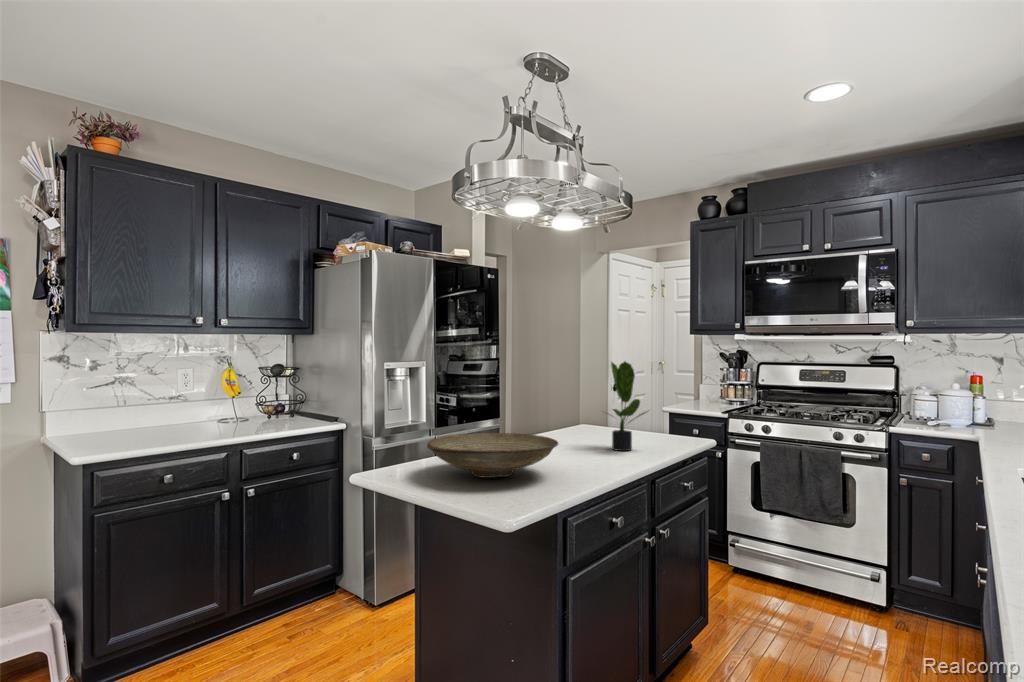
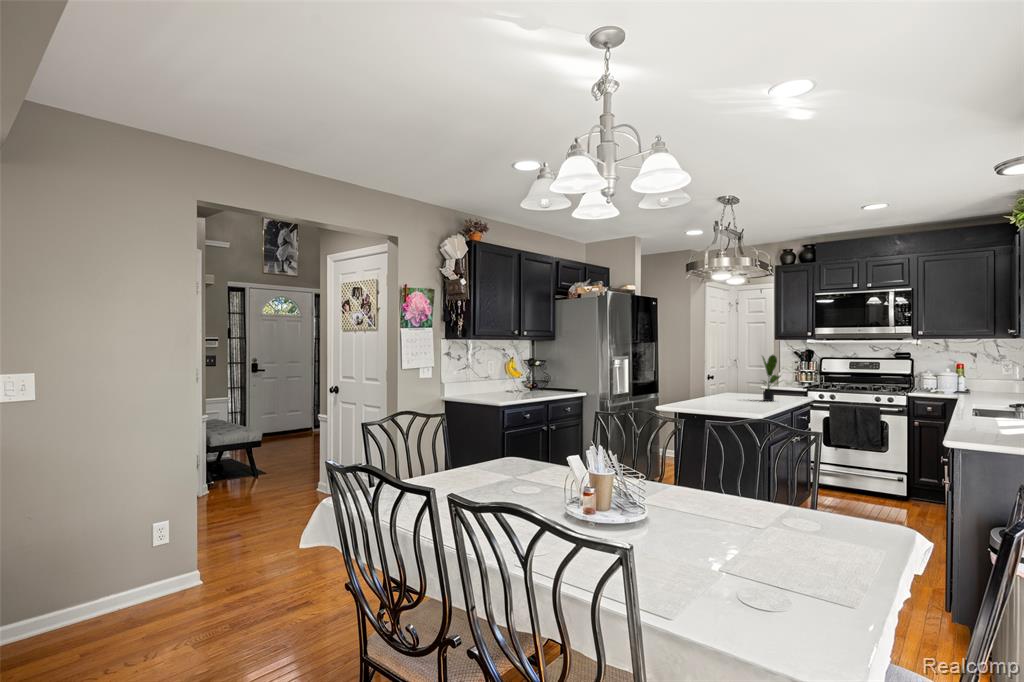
decorative bowl: present [427,433,558,478] -> none [695,389,759,406]

